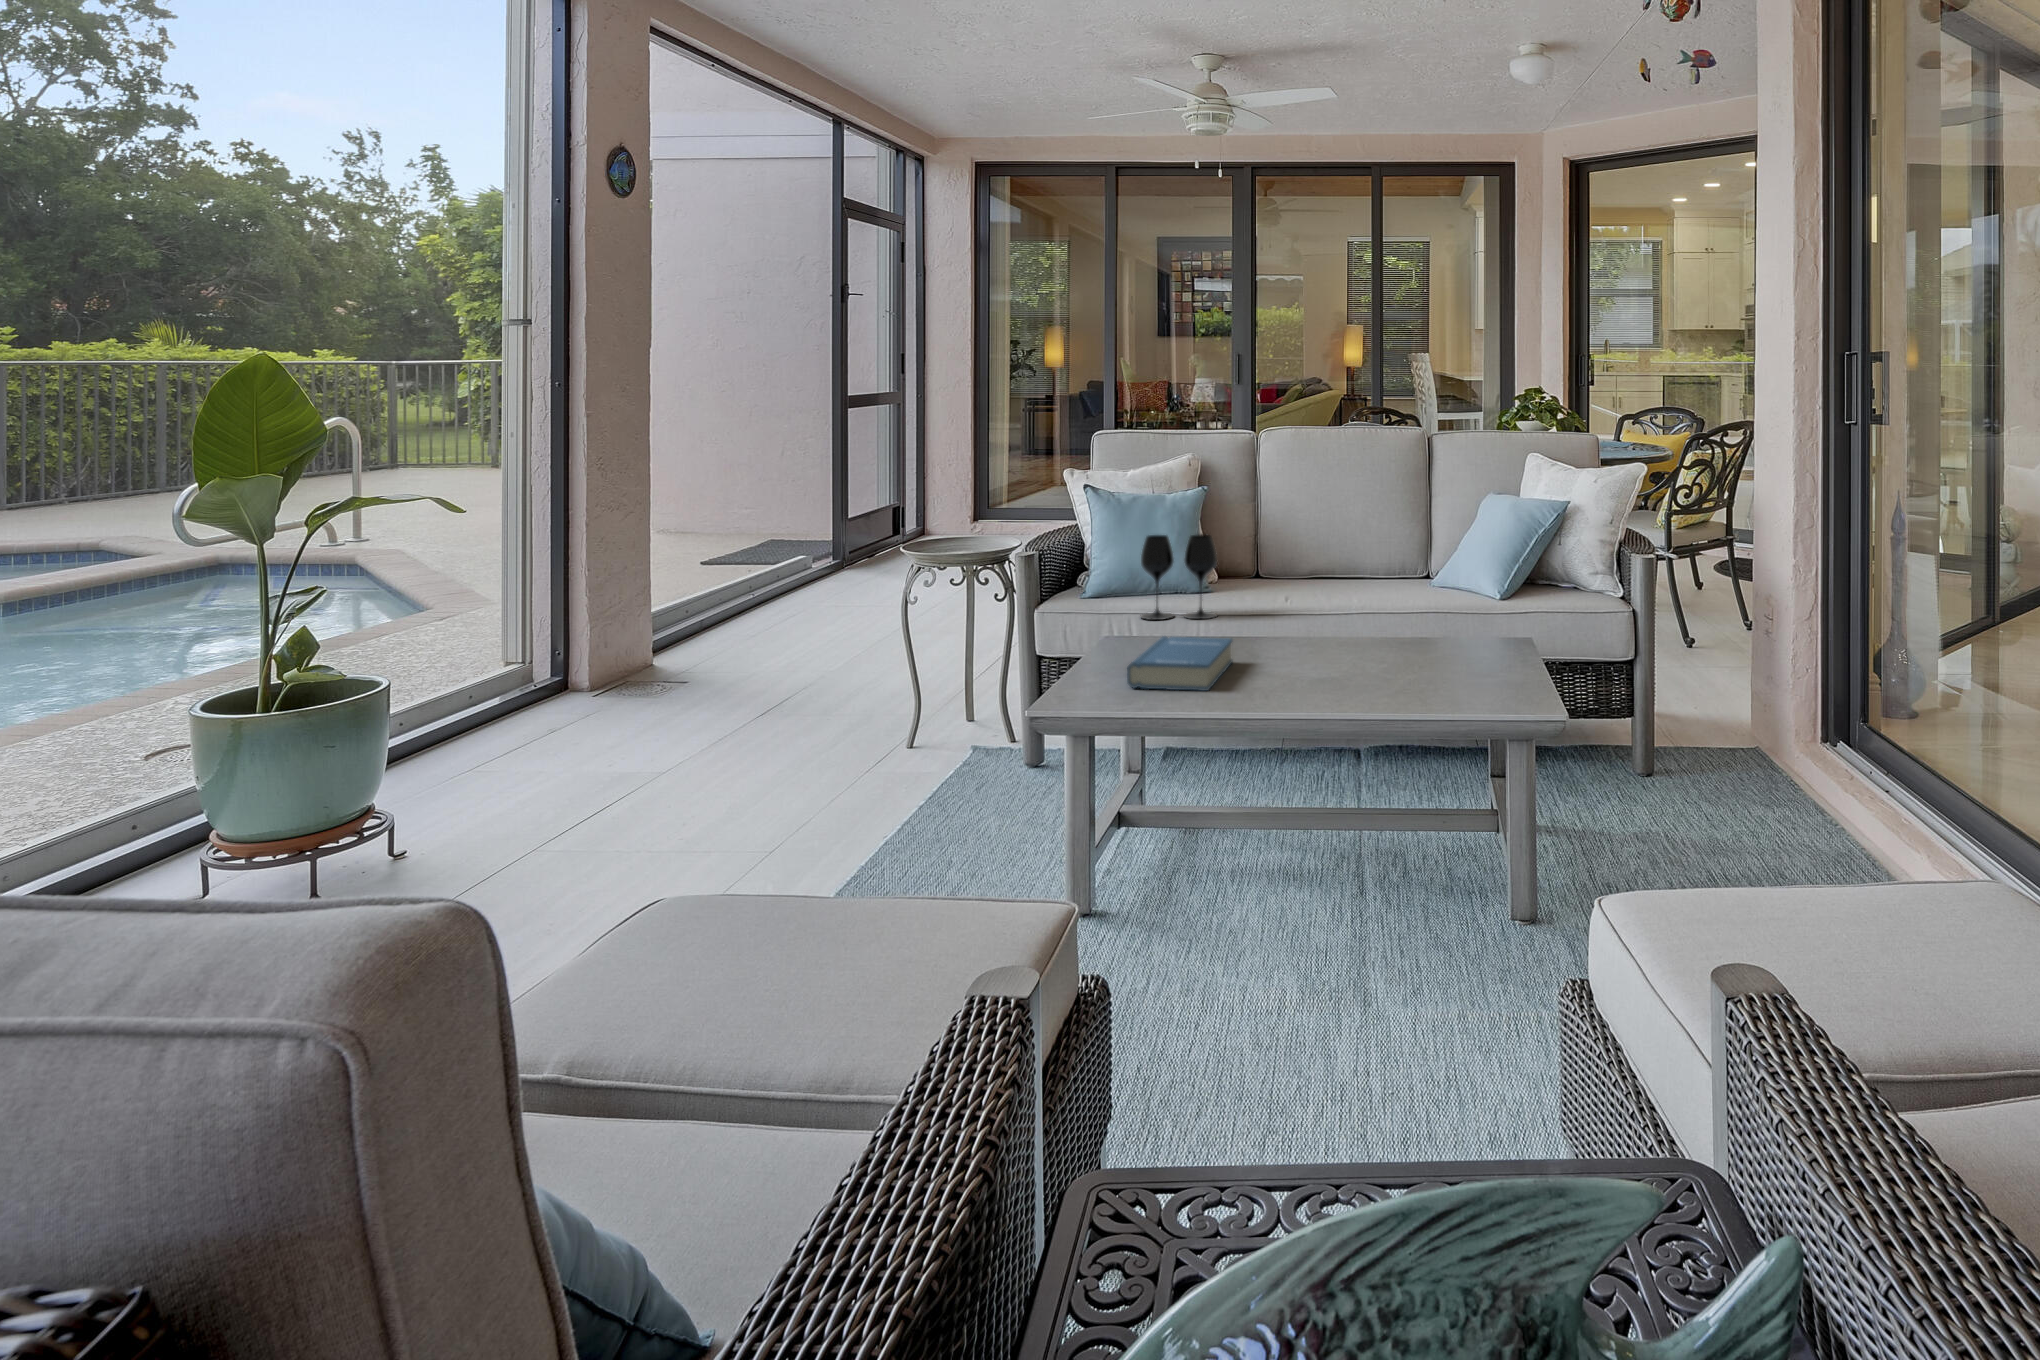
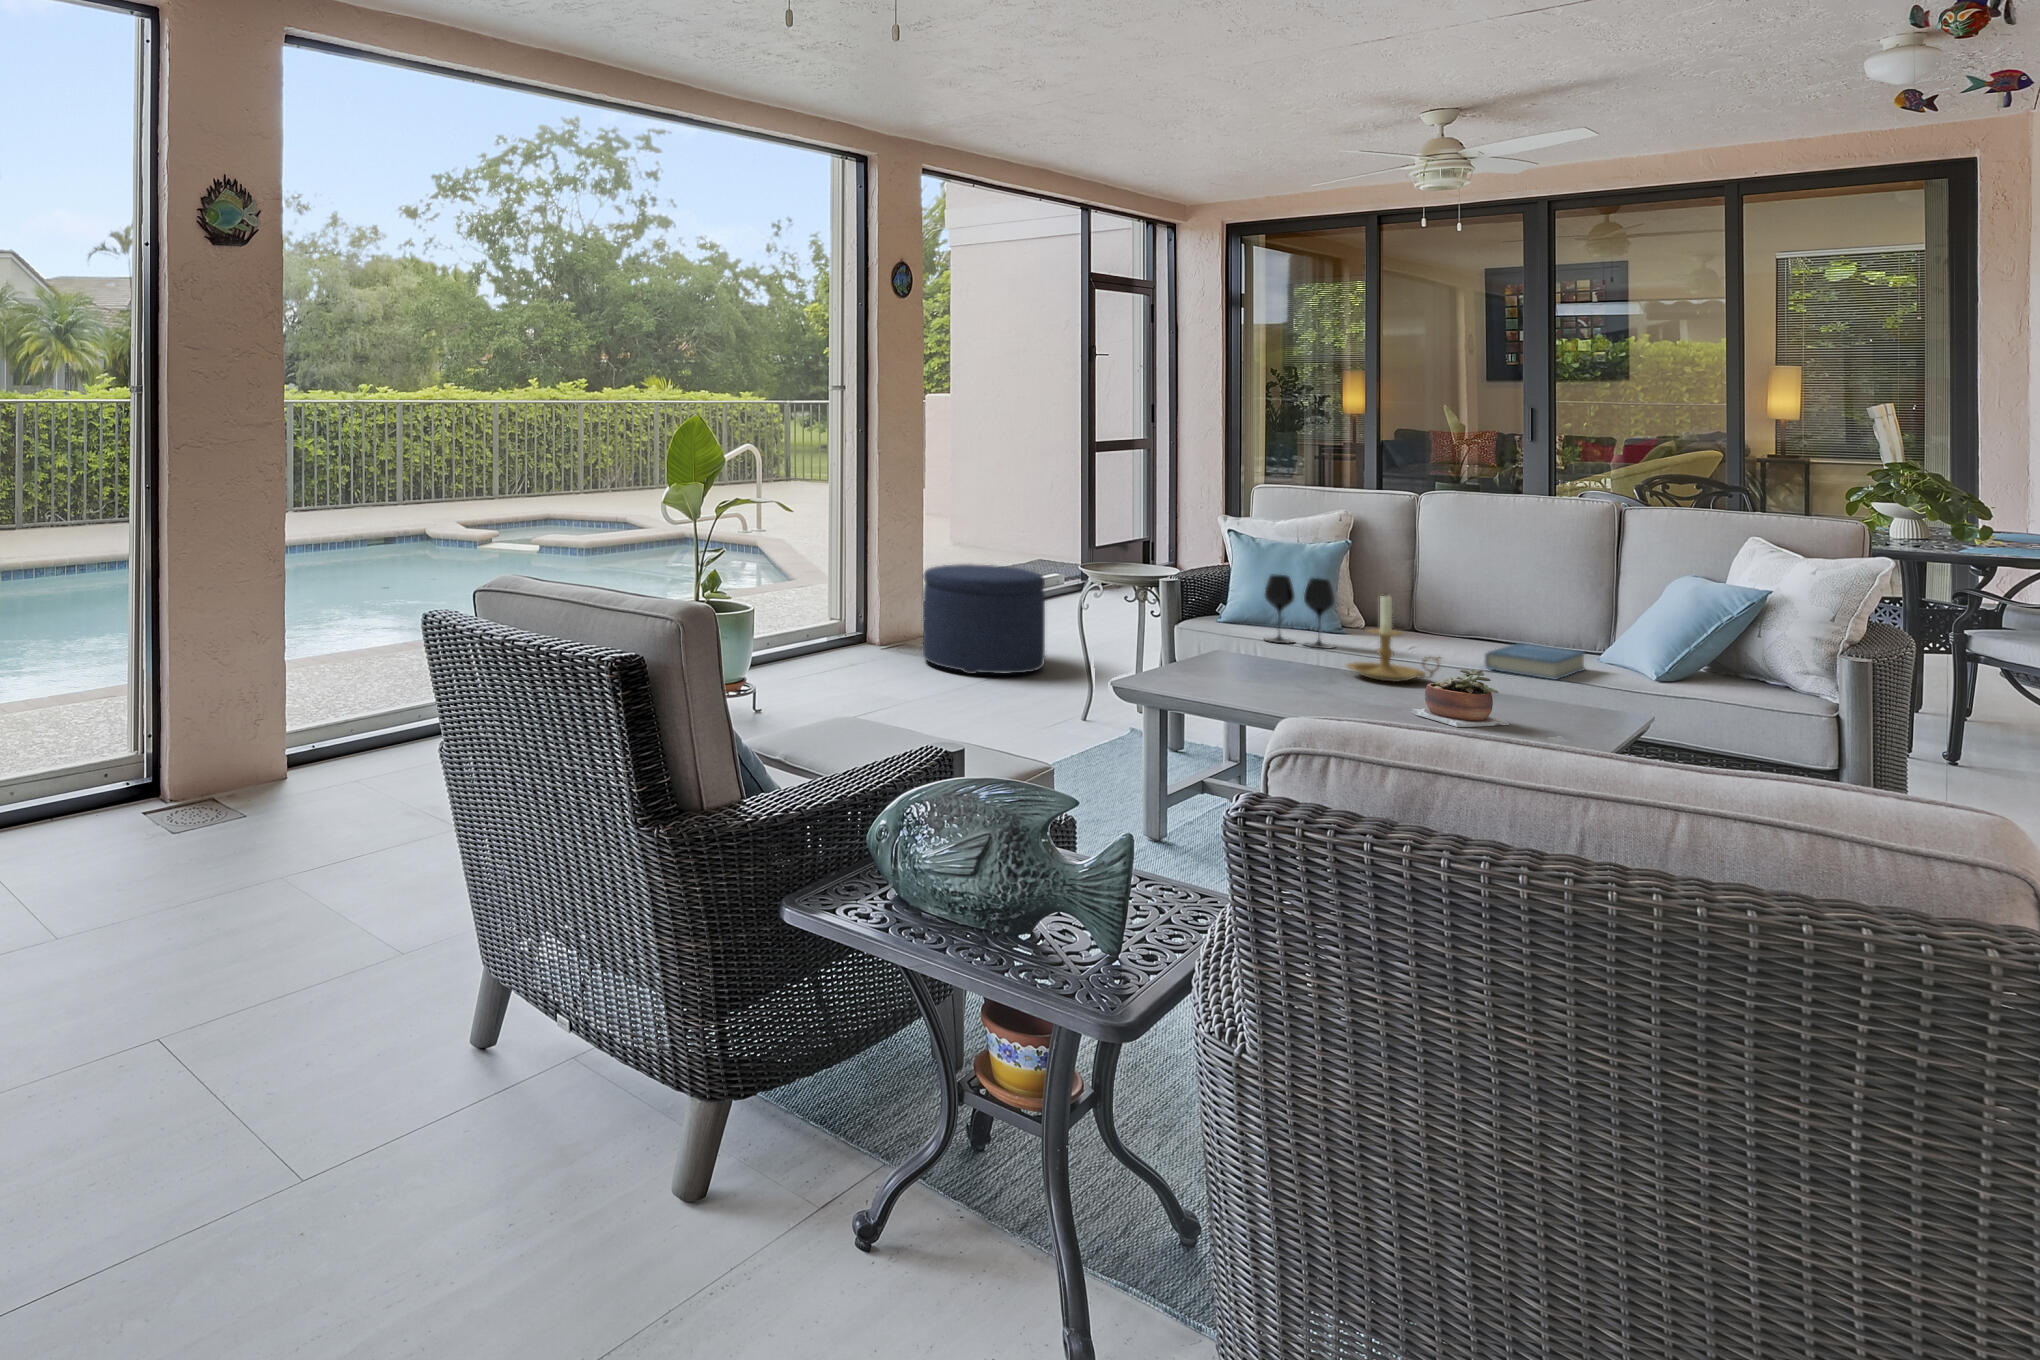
candle holder: none [1266,546,1361,655] -> present [1346,596,1440,682]
ottoman: none [658,559,834,718] -> present [923,564,1045,674]
succulent plant: none [1389,632,1485,711] -> present [1411,669,1509,727]
hardback book: present [1127,636,1232,691] -> present [1485,643,1585,680]

